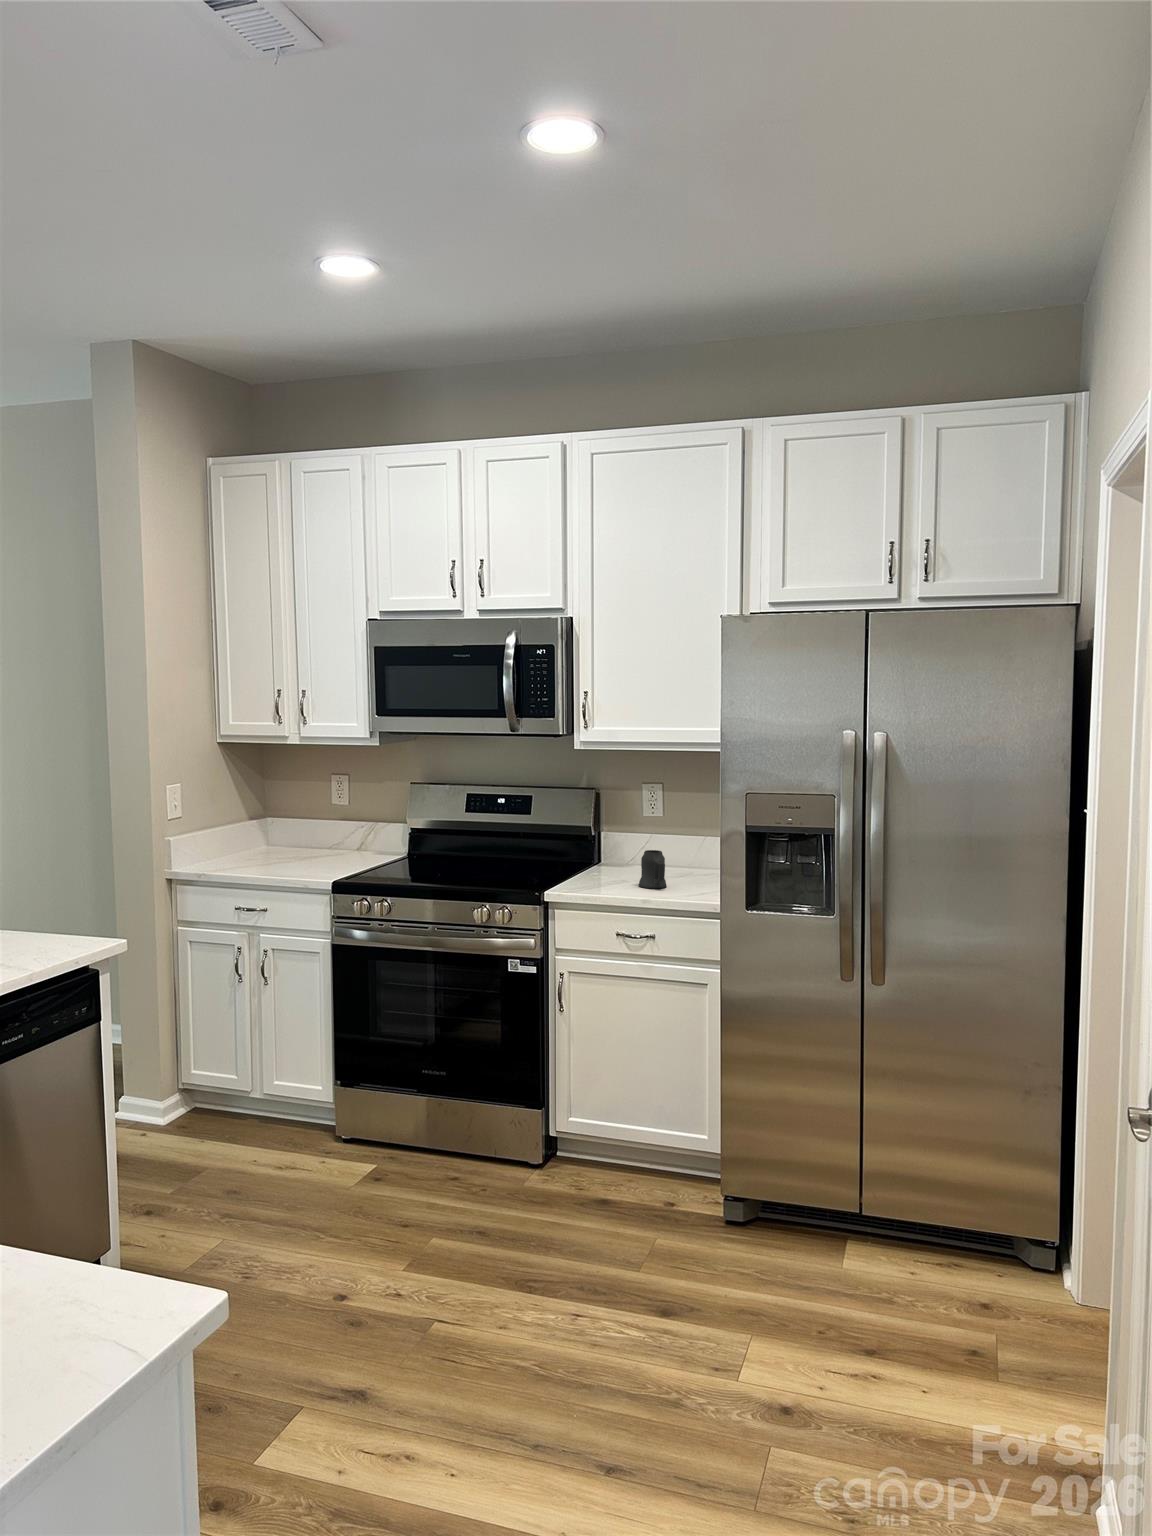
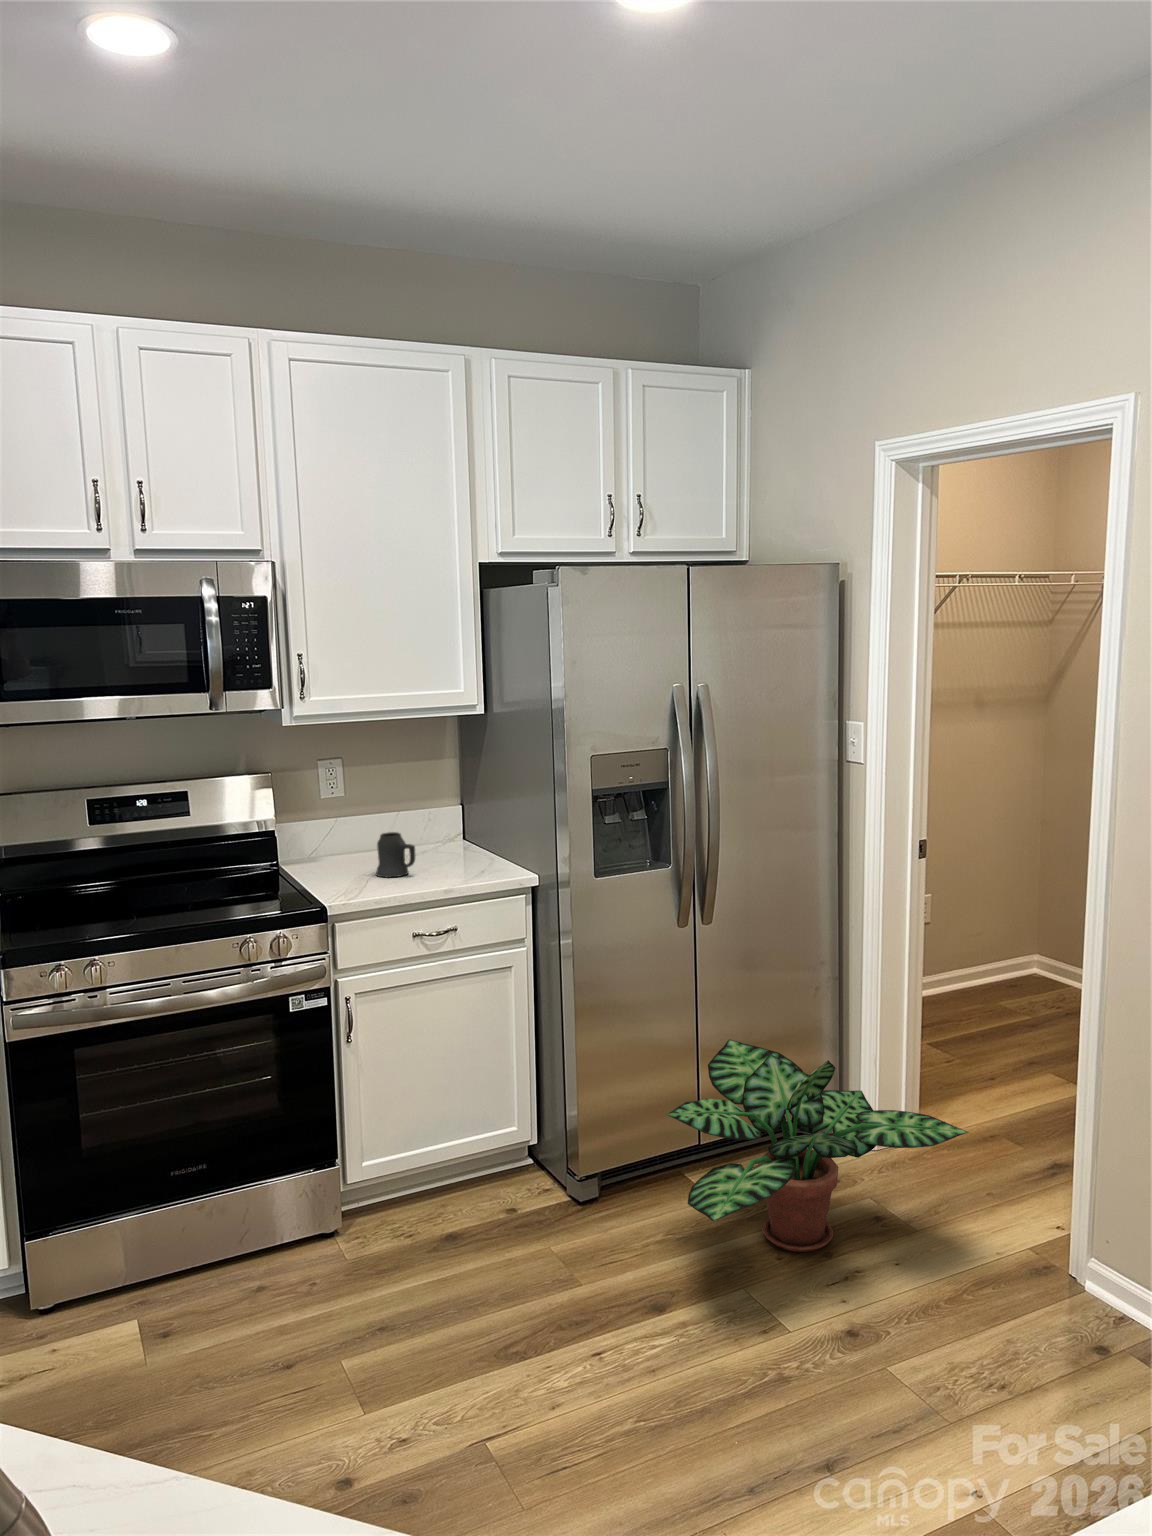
potted plant: none [691,1114,1019,1344] -> present [666,1039,969,1252]

